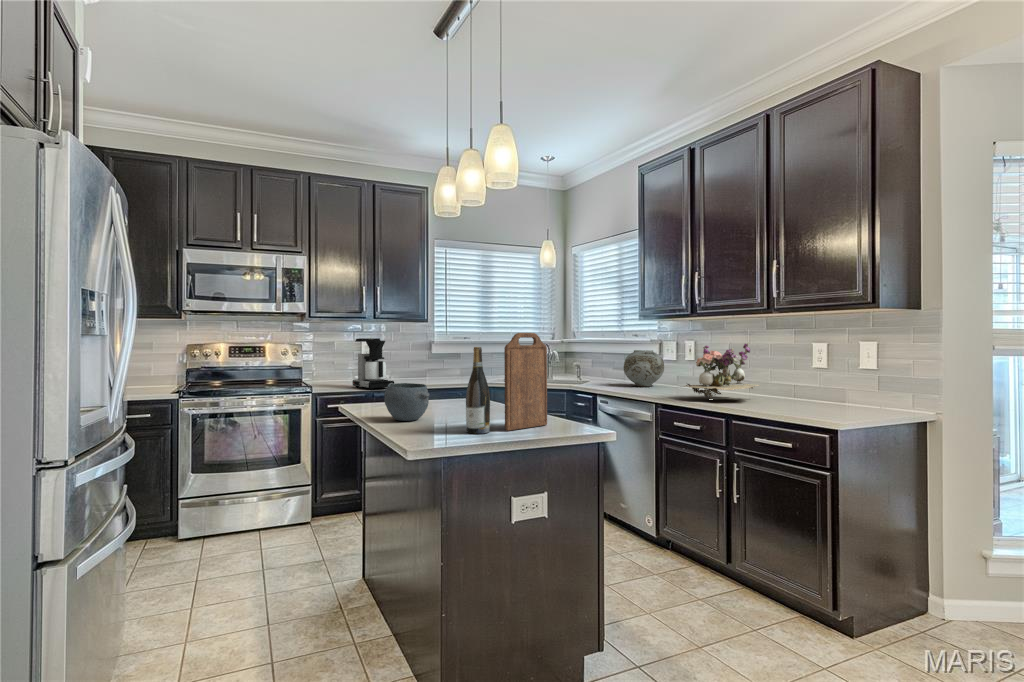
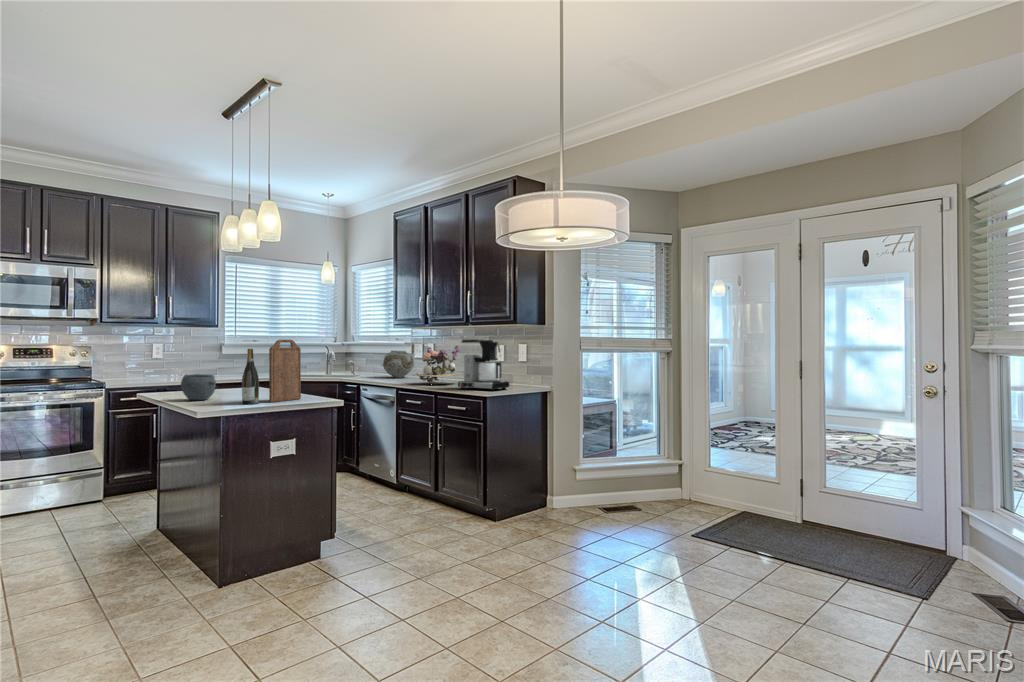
coffee maker: present [353,338,394,390] -> present [458,339,509,390]

